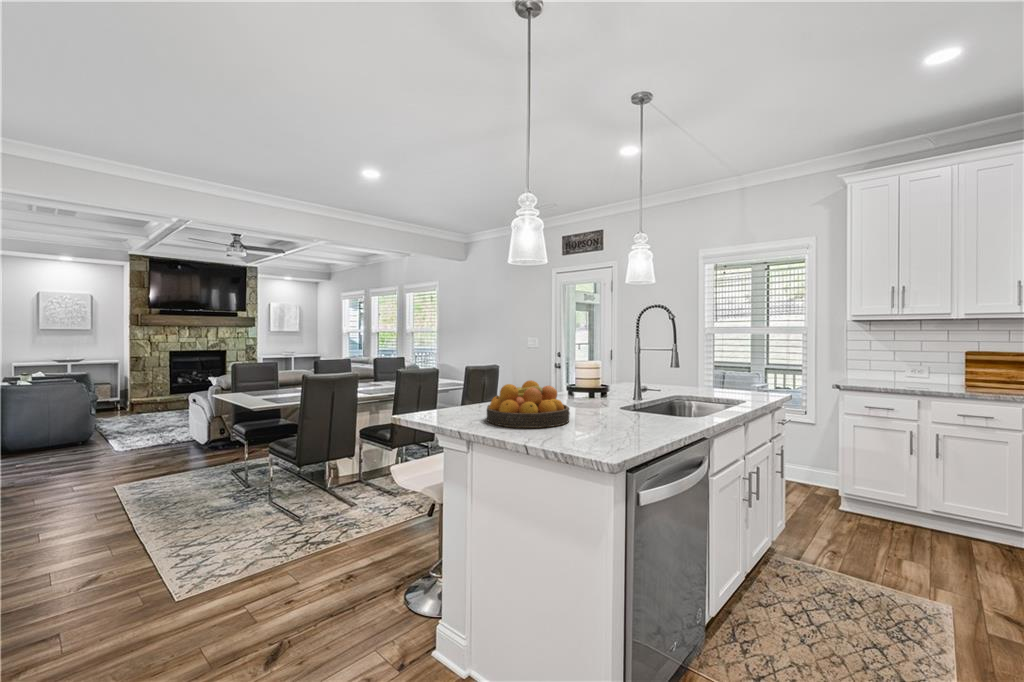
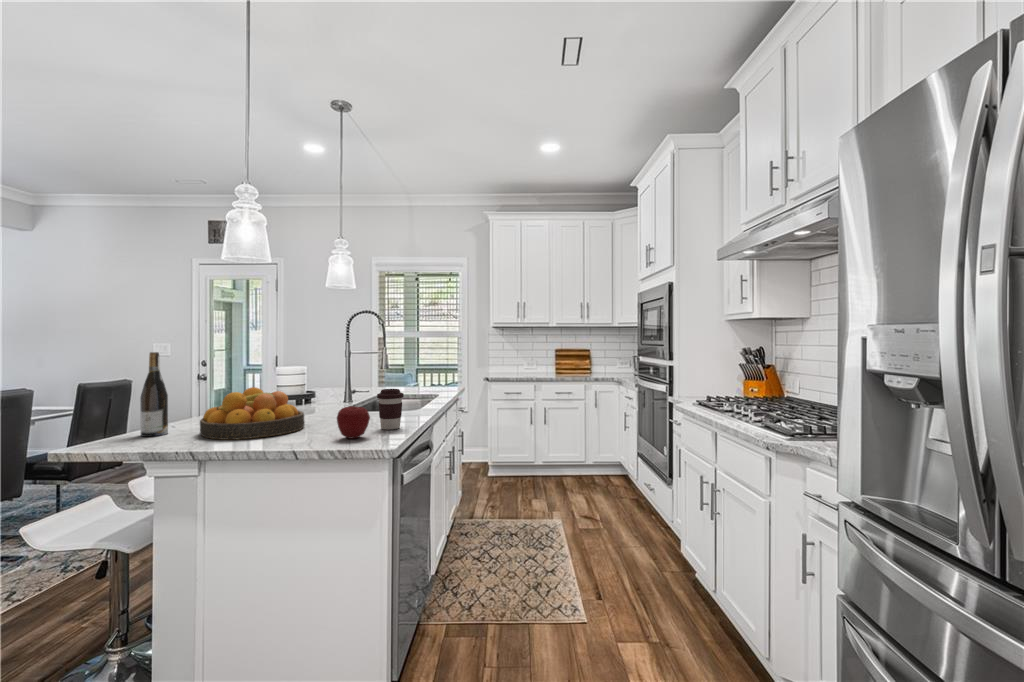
wine bottle: none [454,347,472,415] -> present [140,352,168,437]
coffee cup: none [631,393,660,439] -> present [377,389,404,430]
apple: none [580,407,614,443] -> present [337,406,370,439]

